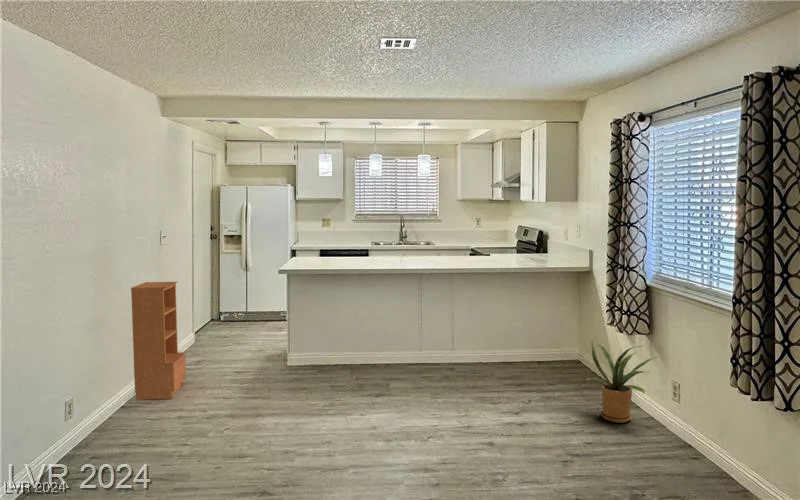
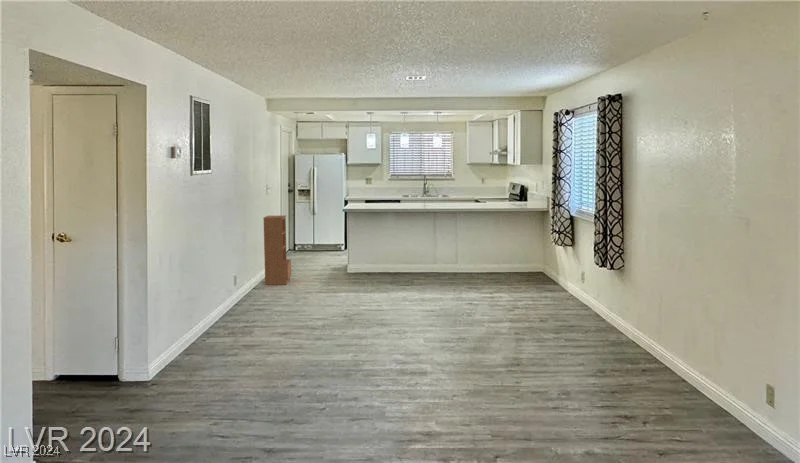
house plant: present [587,342,658,423] -> none [534,249,575,296]

